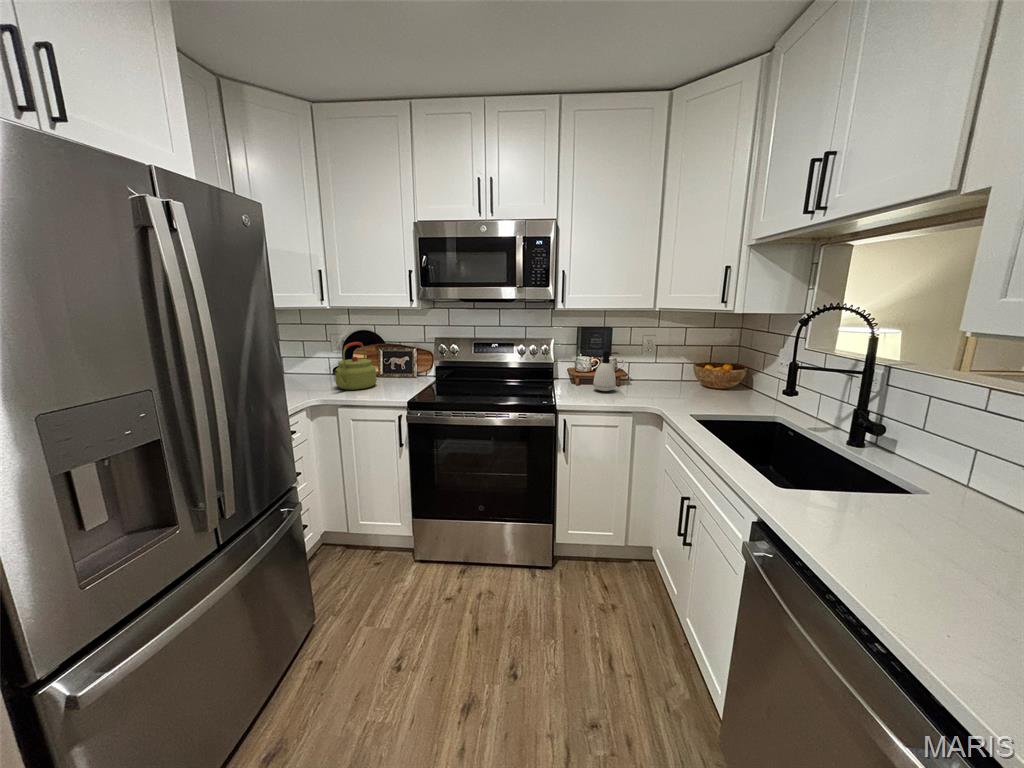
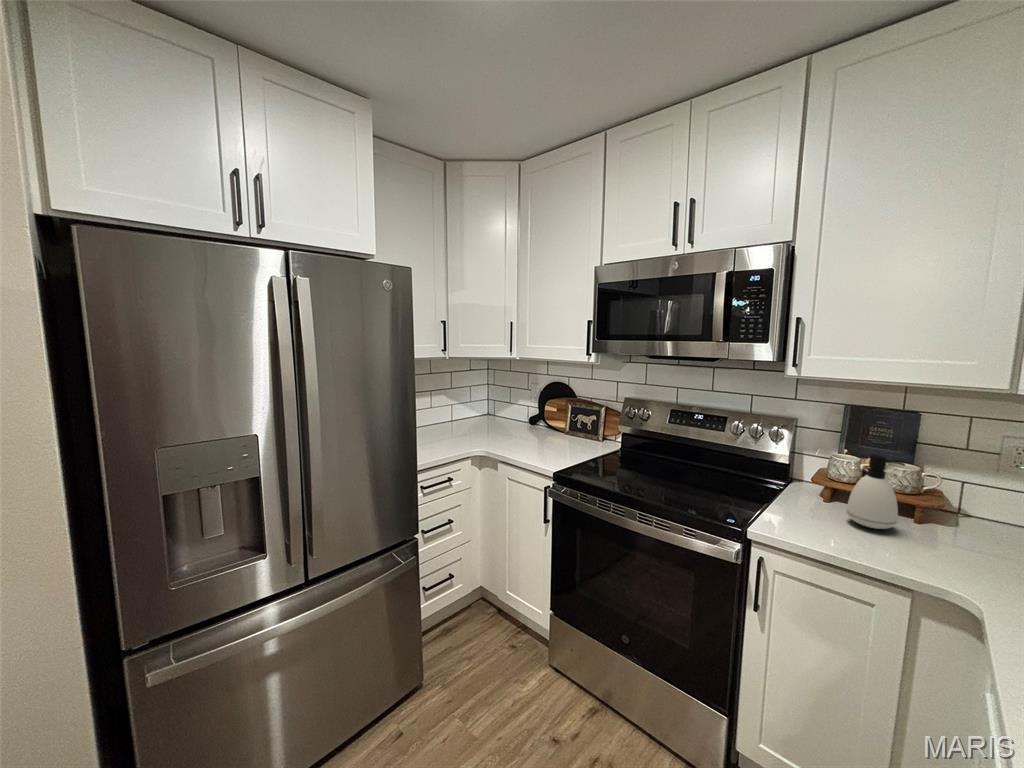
kettle: present [334,342,377,390] -> none [505,394,553,446]

